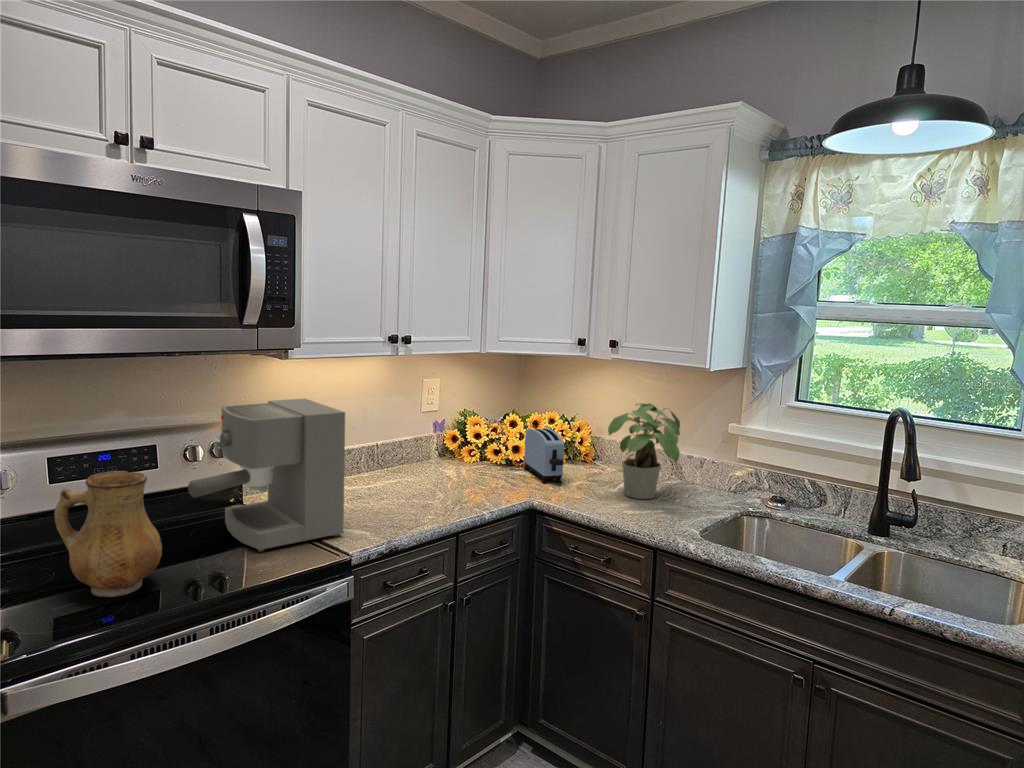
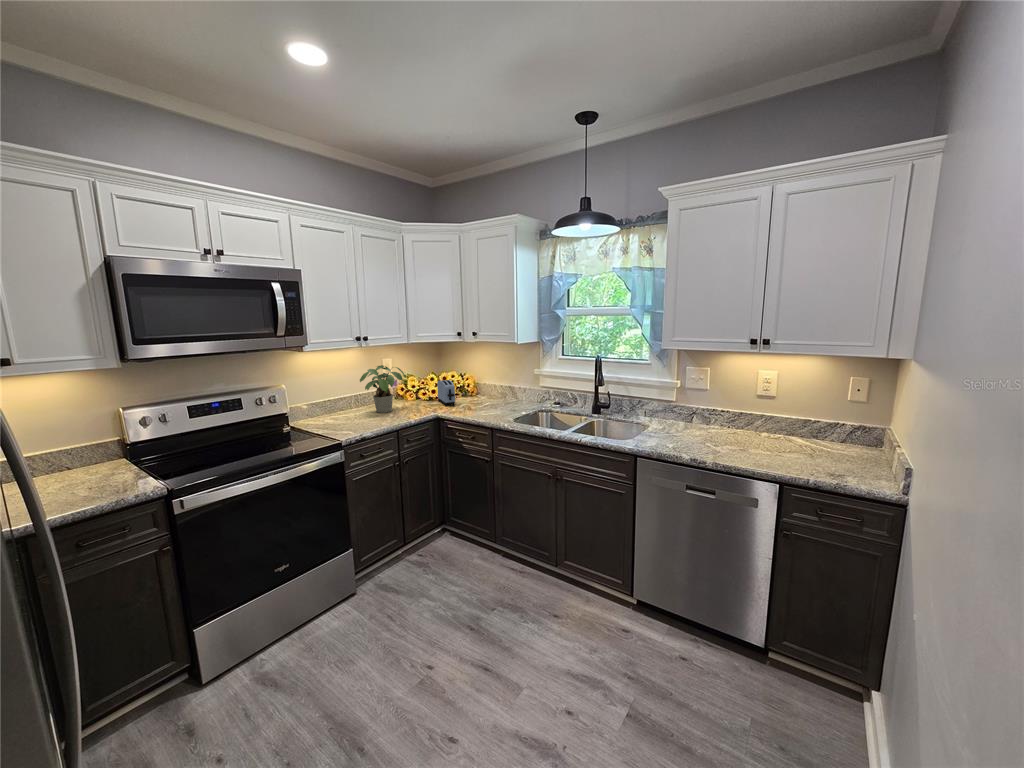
coffee maker: present [188,399,345,552] -> none [258,371,339,443]
potted plant: present [608,403,680,499] -> present [360,365,406,413]
ceramic pitcher: present [54,471,162,597] -> none [194,407,248,464]

